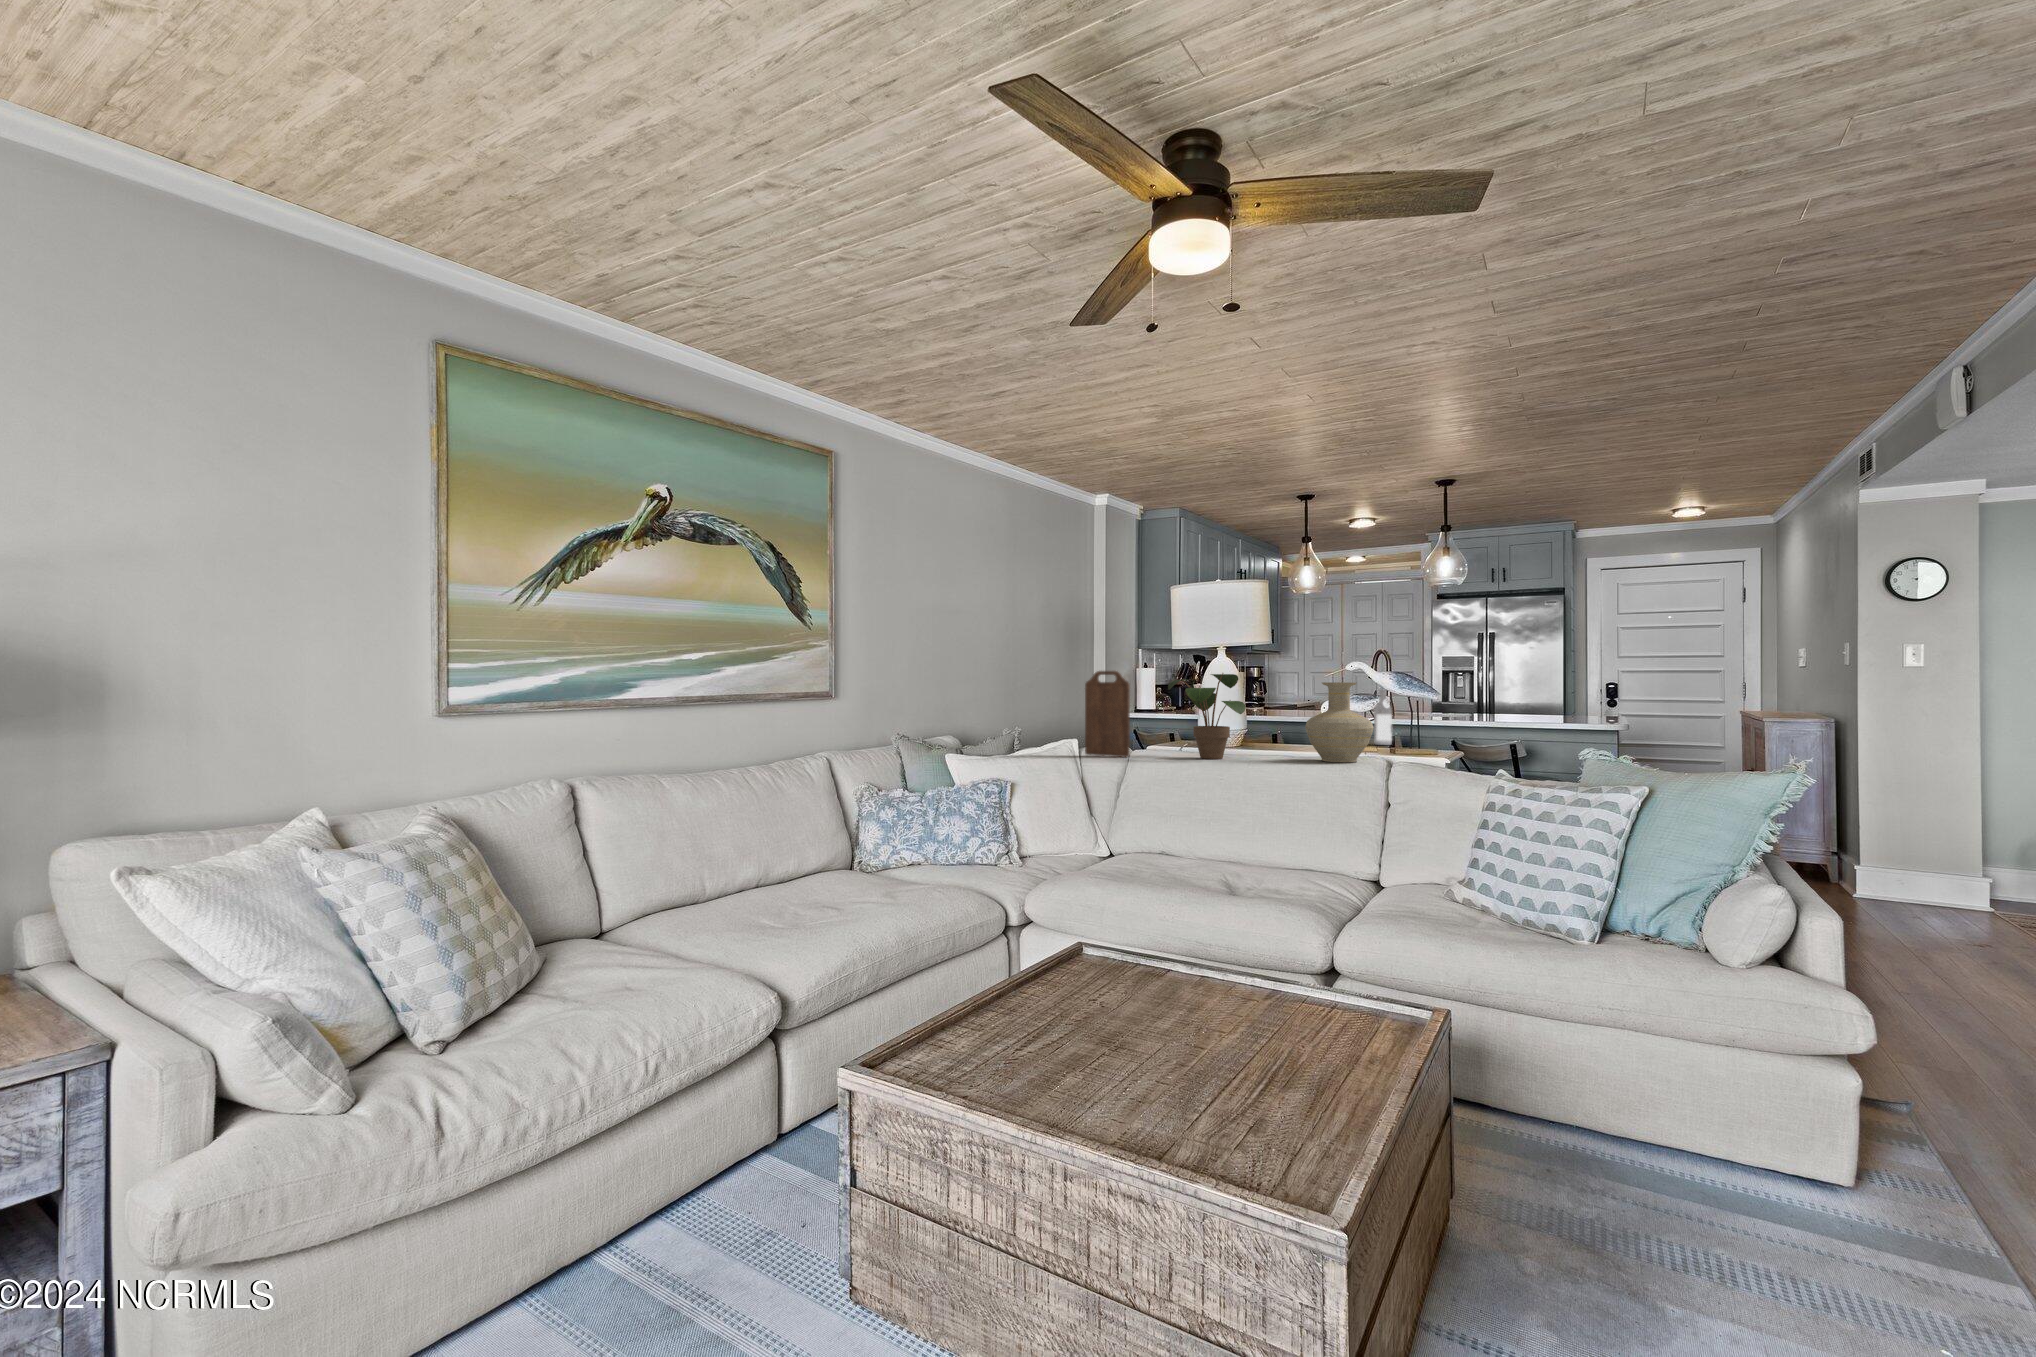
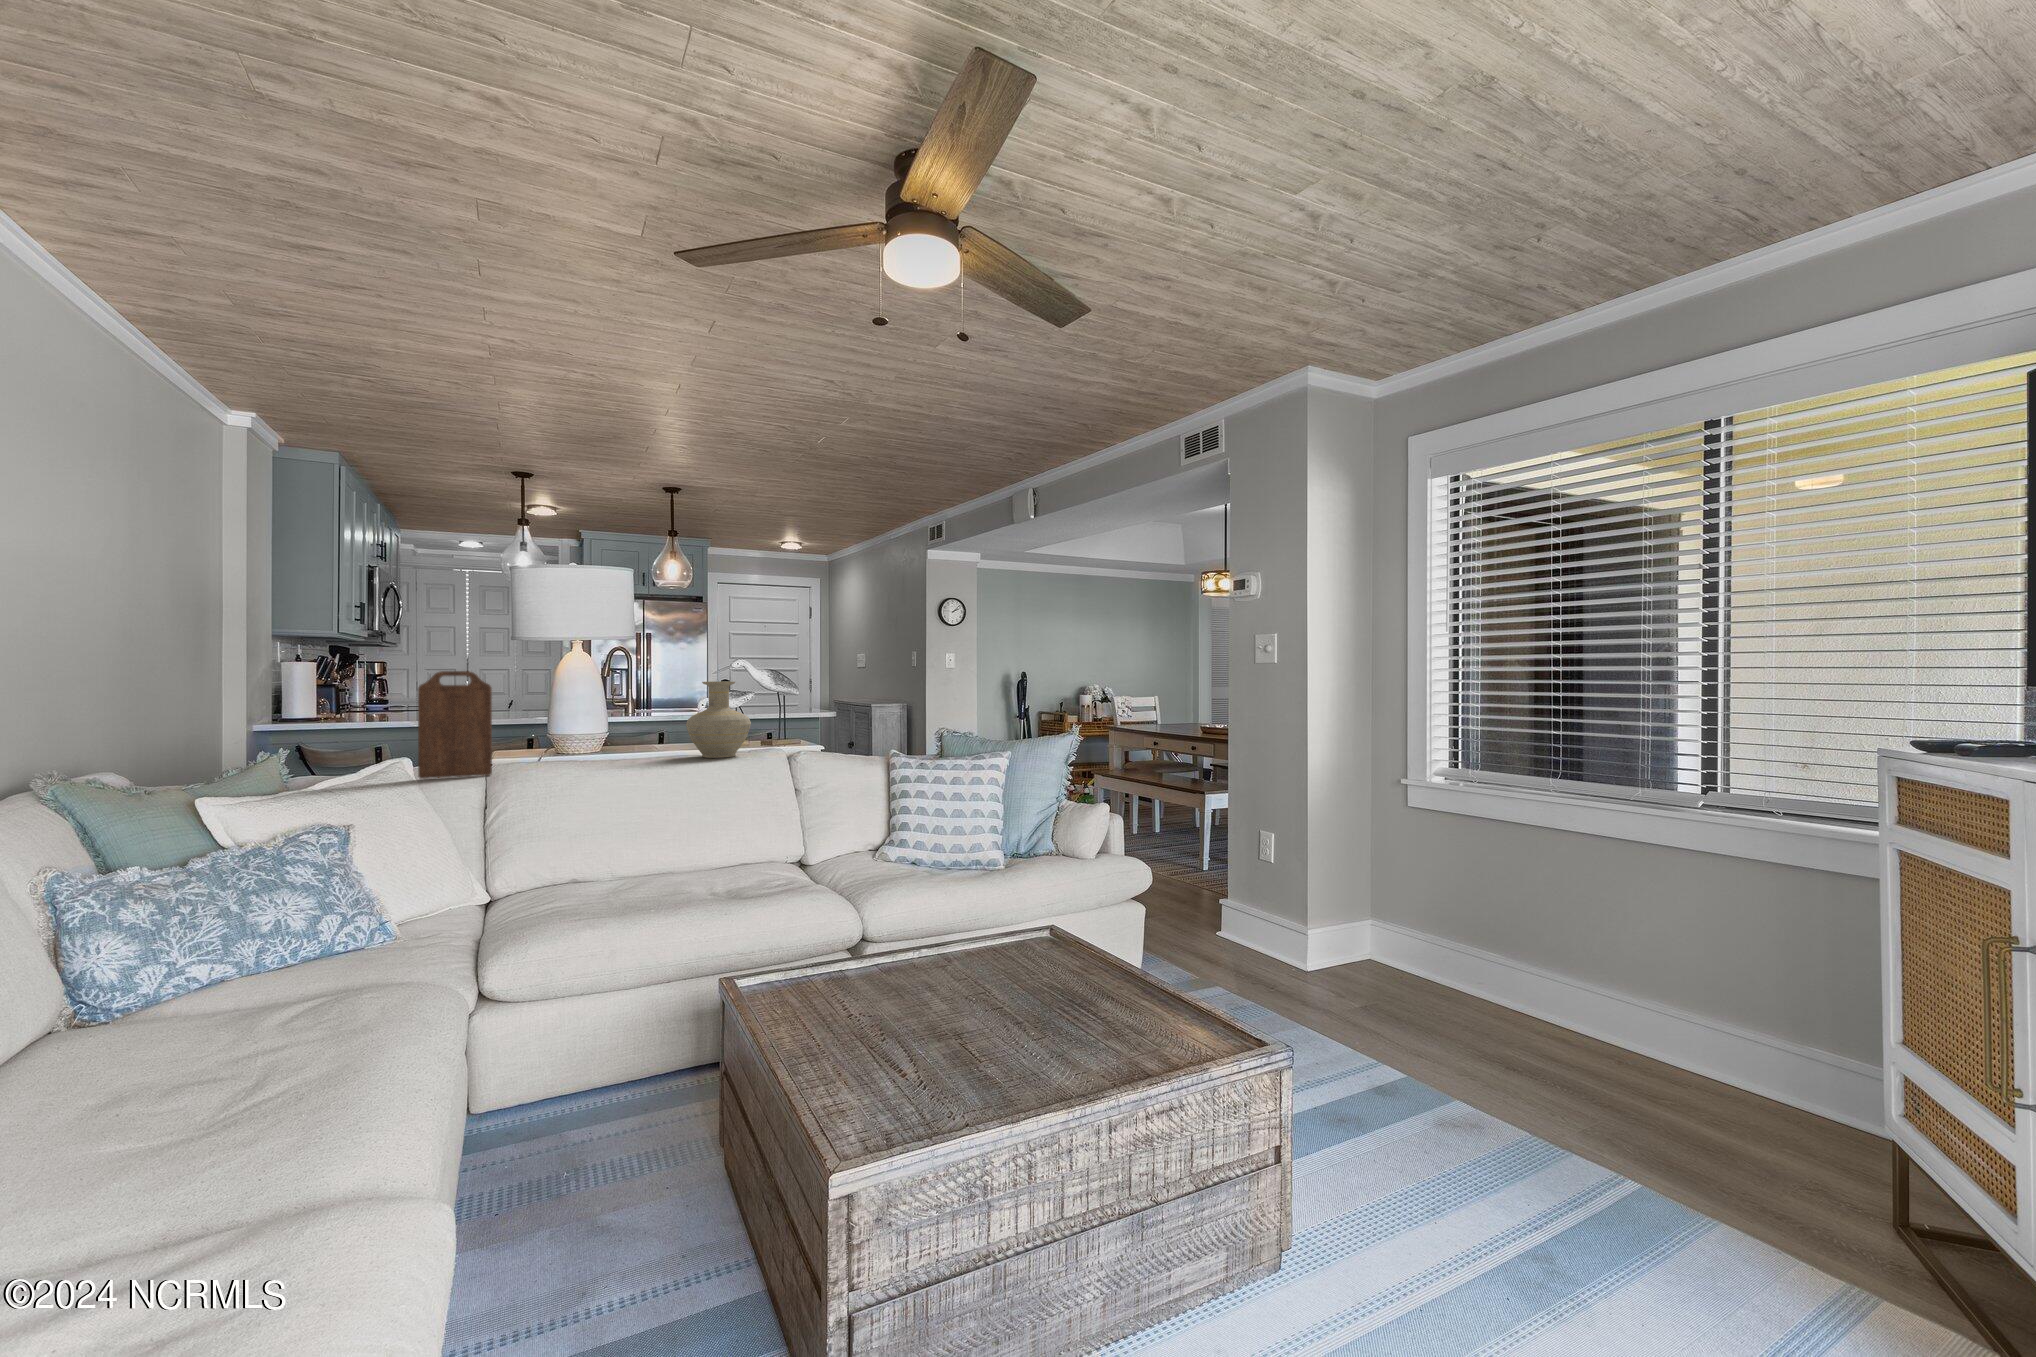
potted plant: present [1168,673,1246,759] -> none [535,672,641,767]
wine bottle: present [1374,687,1392,745] -> none [656,681,673,739]

